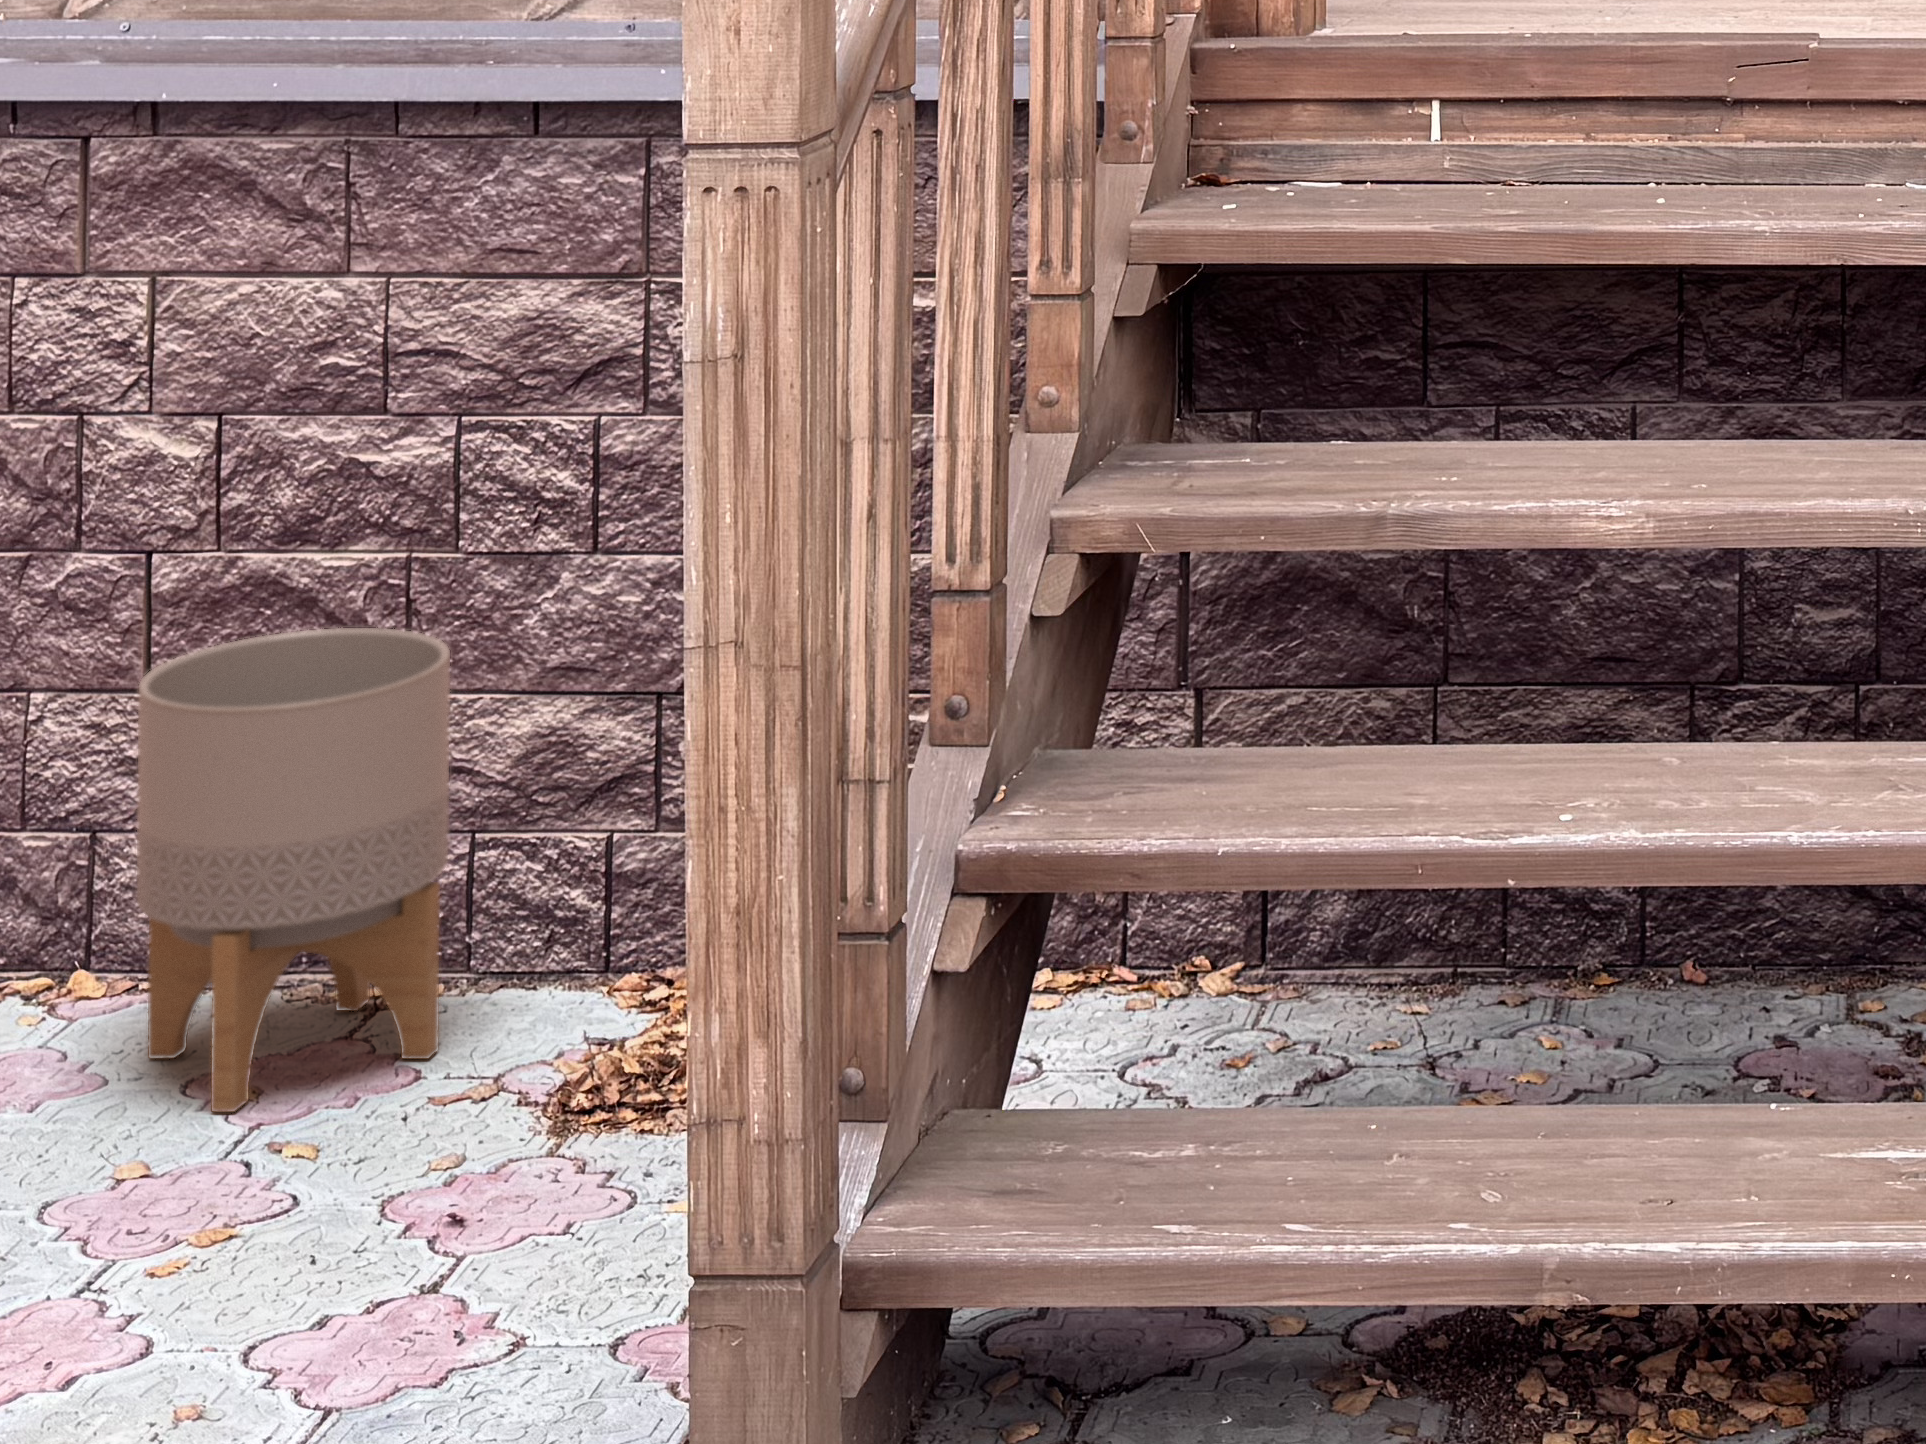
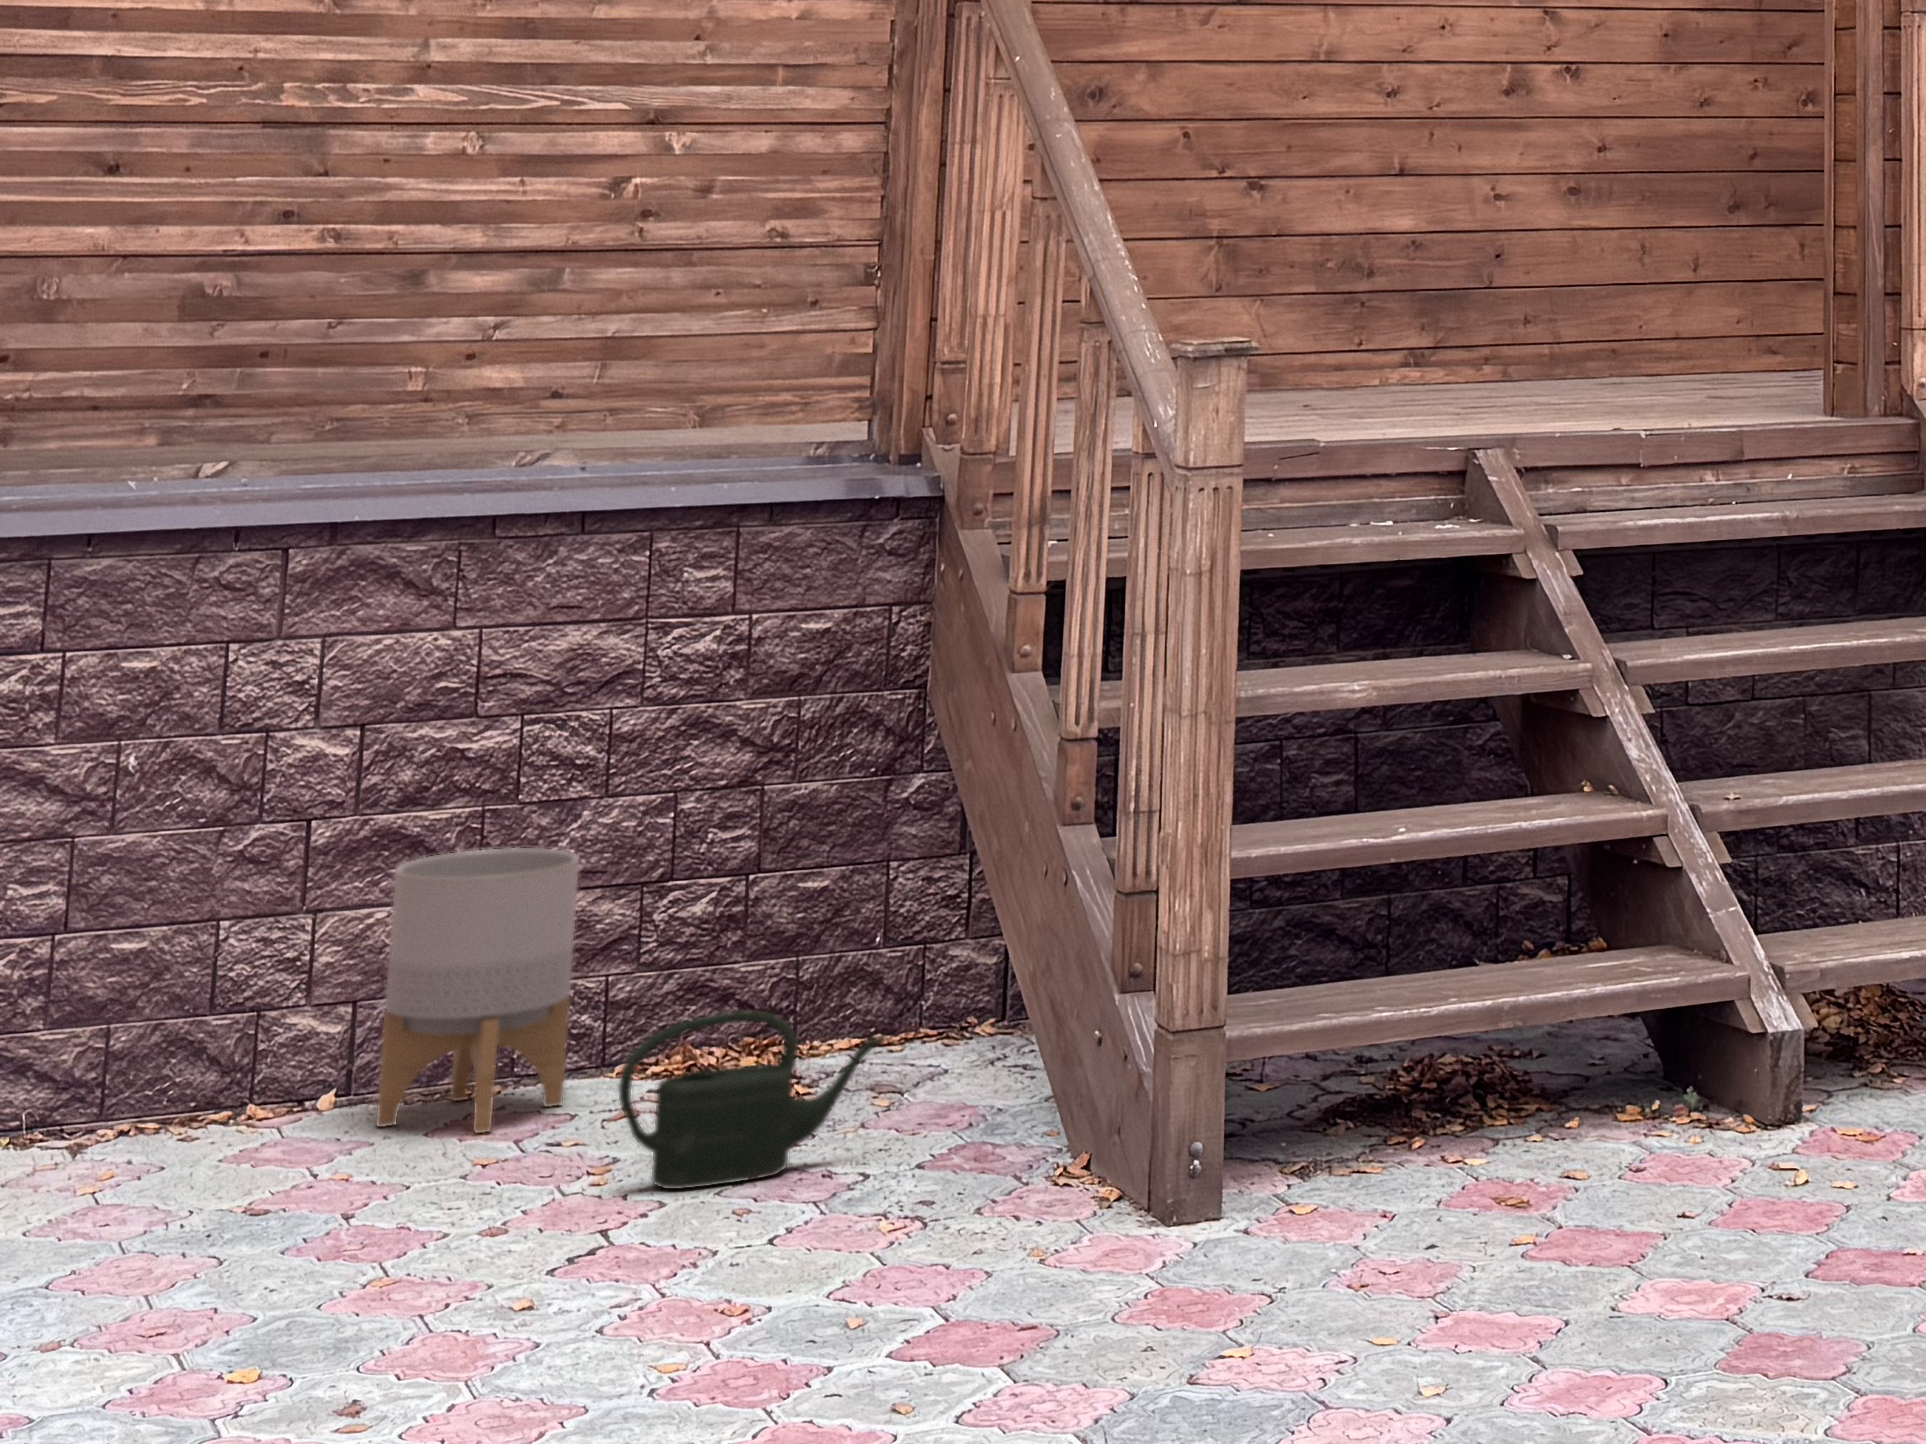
watering can: none [35,1072,535,1390] -> present [619,1011,885,1189]

